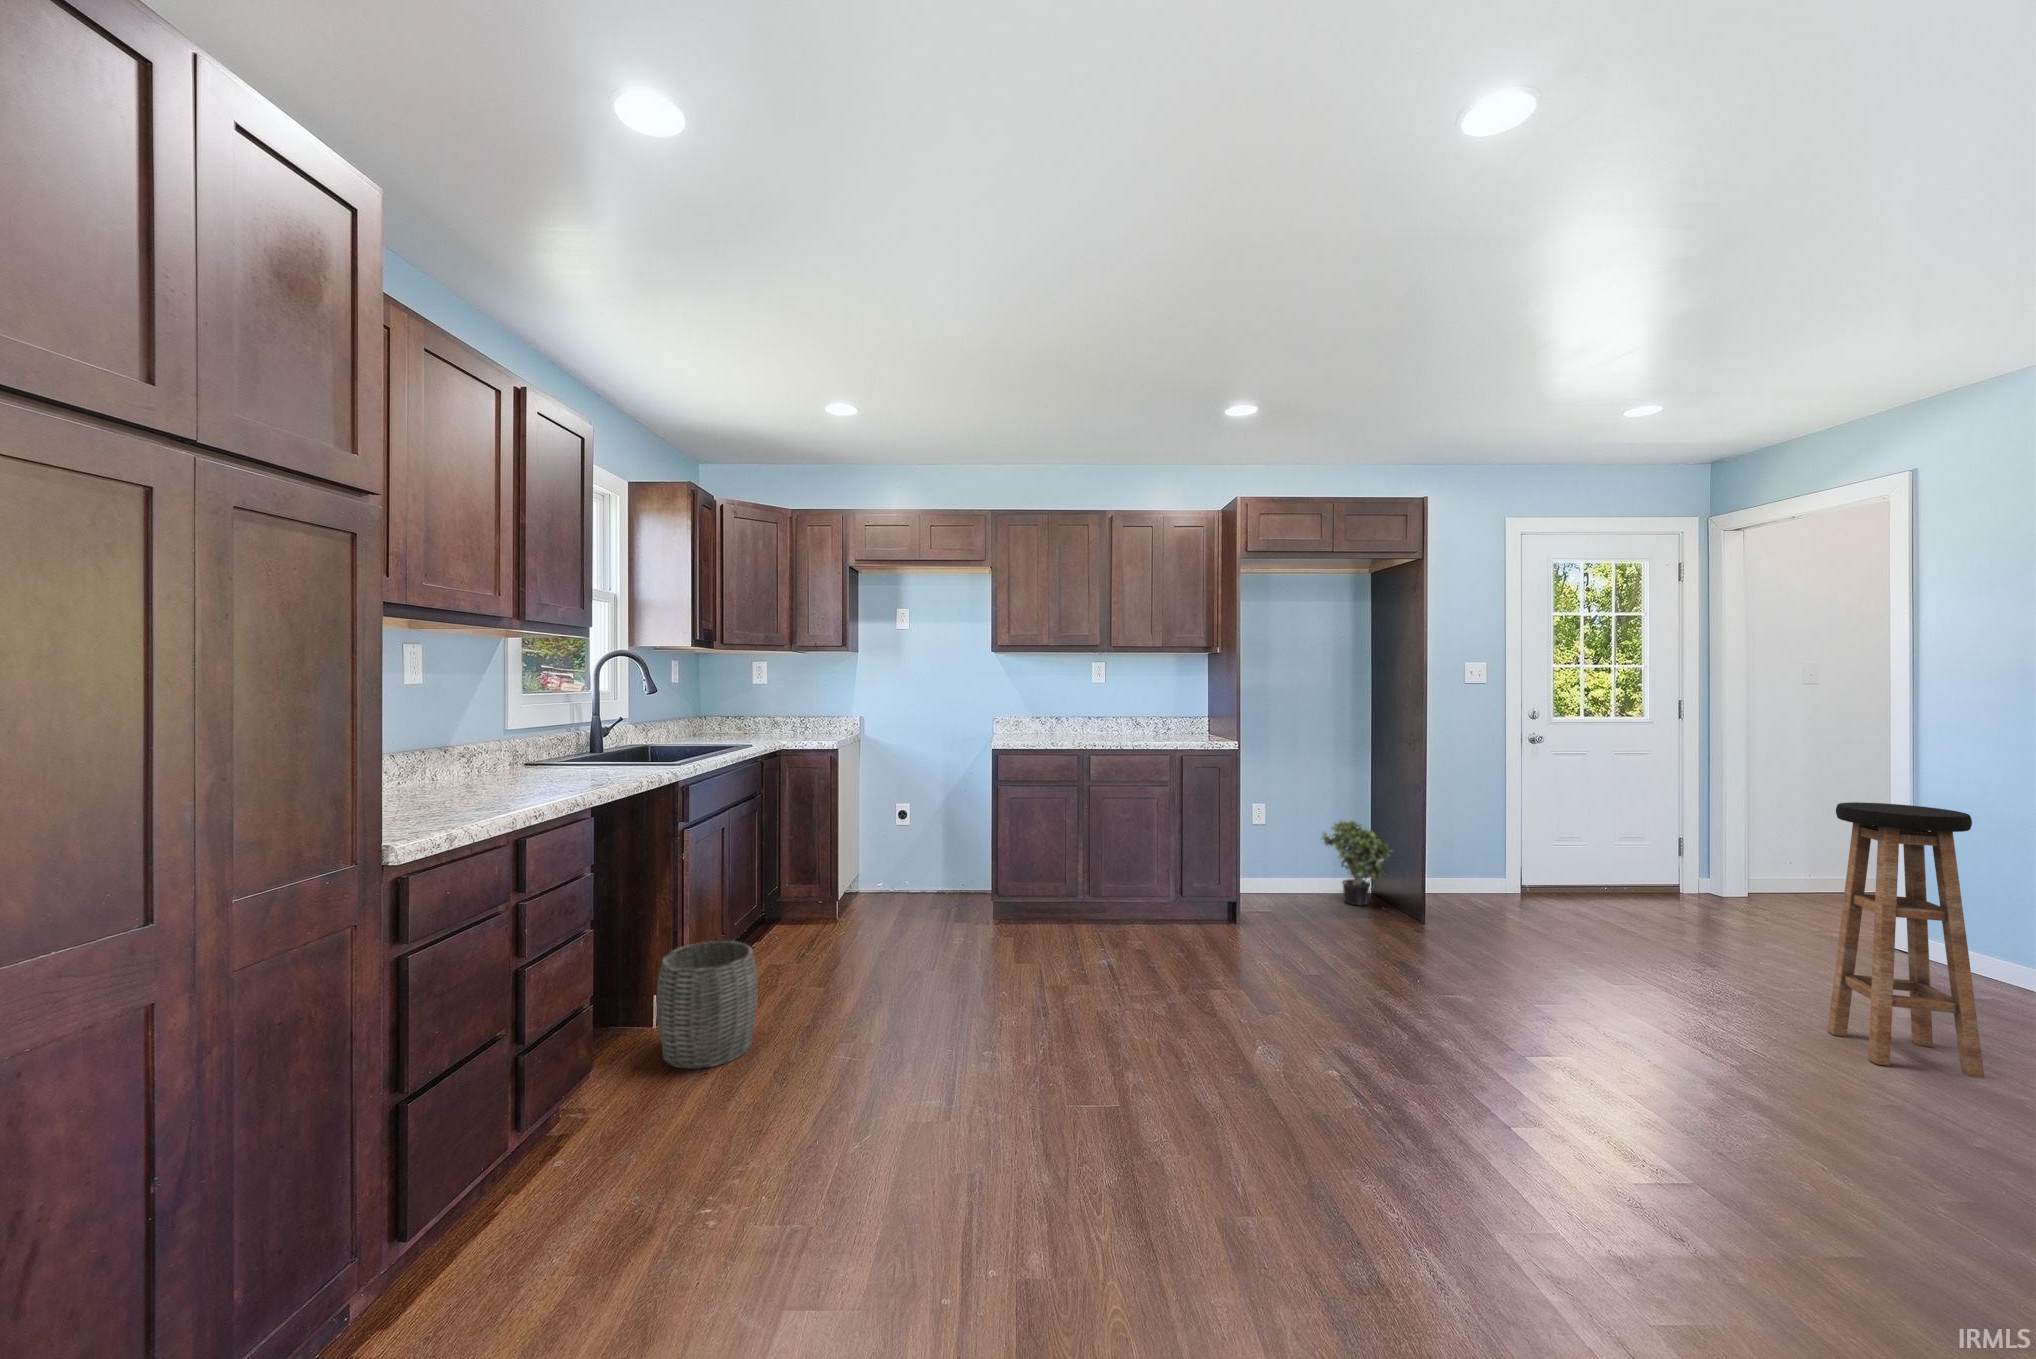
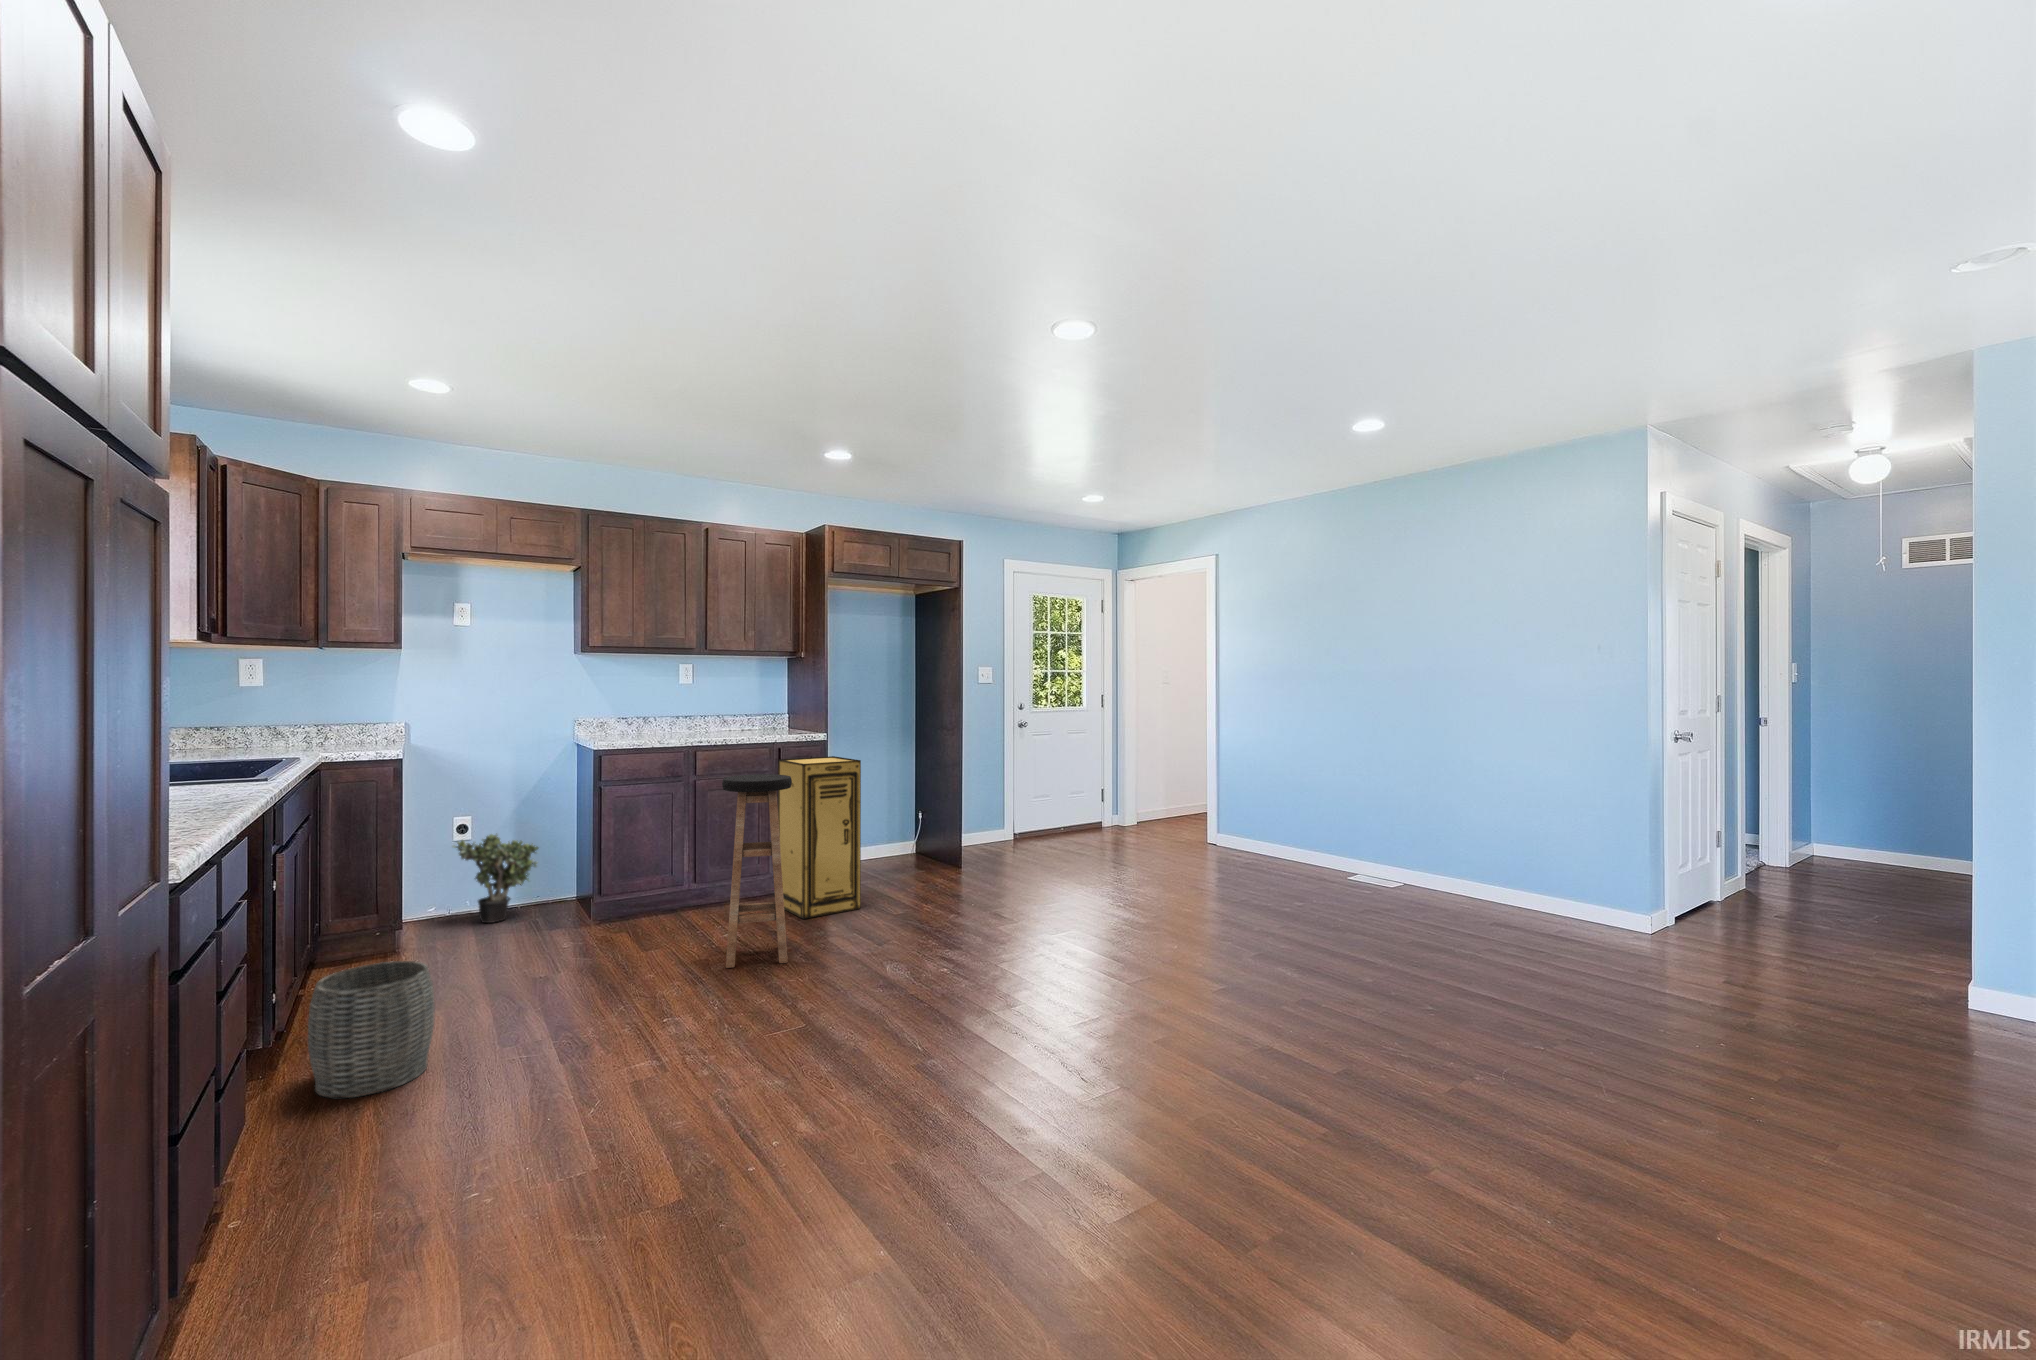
storage cabinet: none [1169,768,1259,958] -> present [778,756,861,919]
bar stool: present [1828,802,1984,1078] -> present [722,774,792,968]
potted plant: present [1322,820,1392,905] -> present [453,834,538,923]

